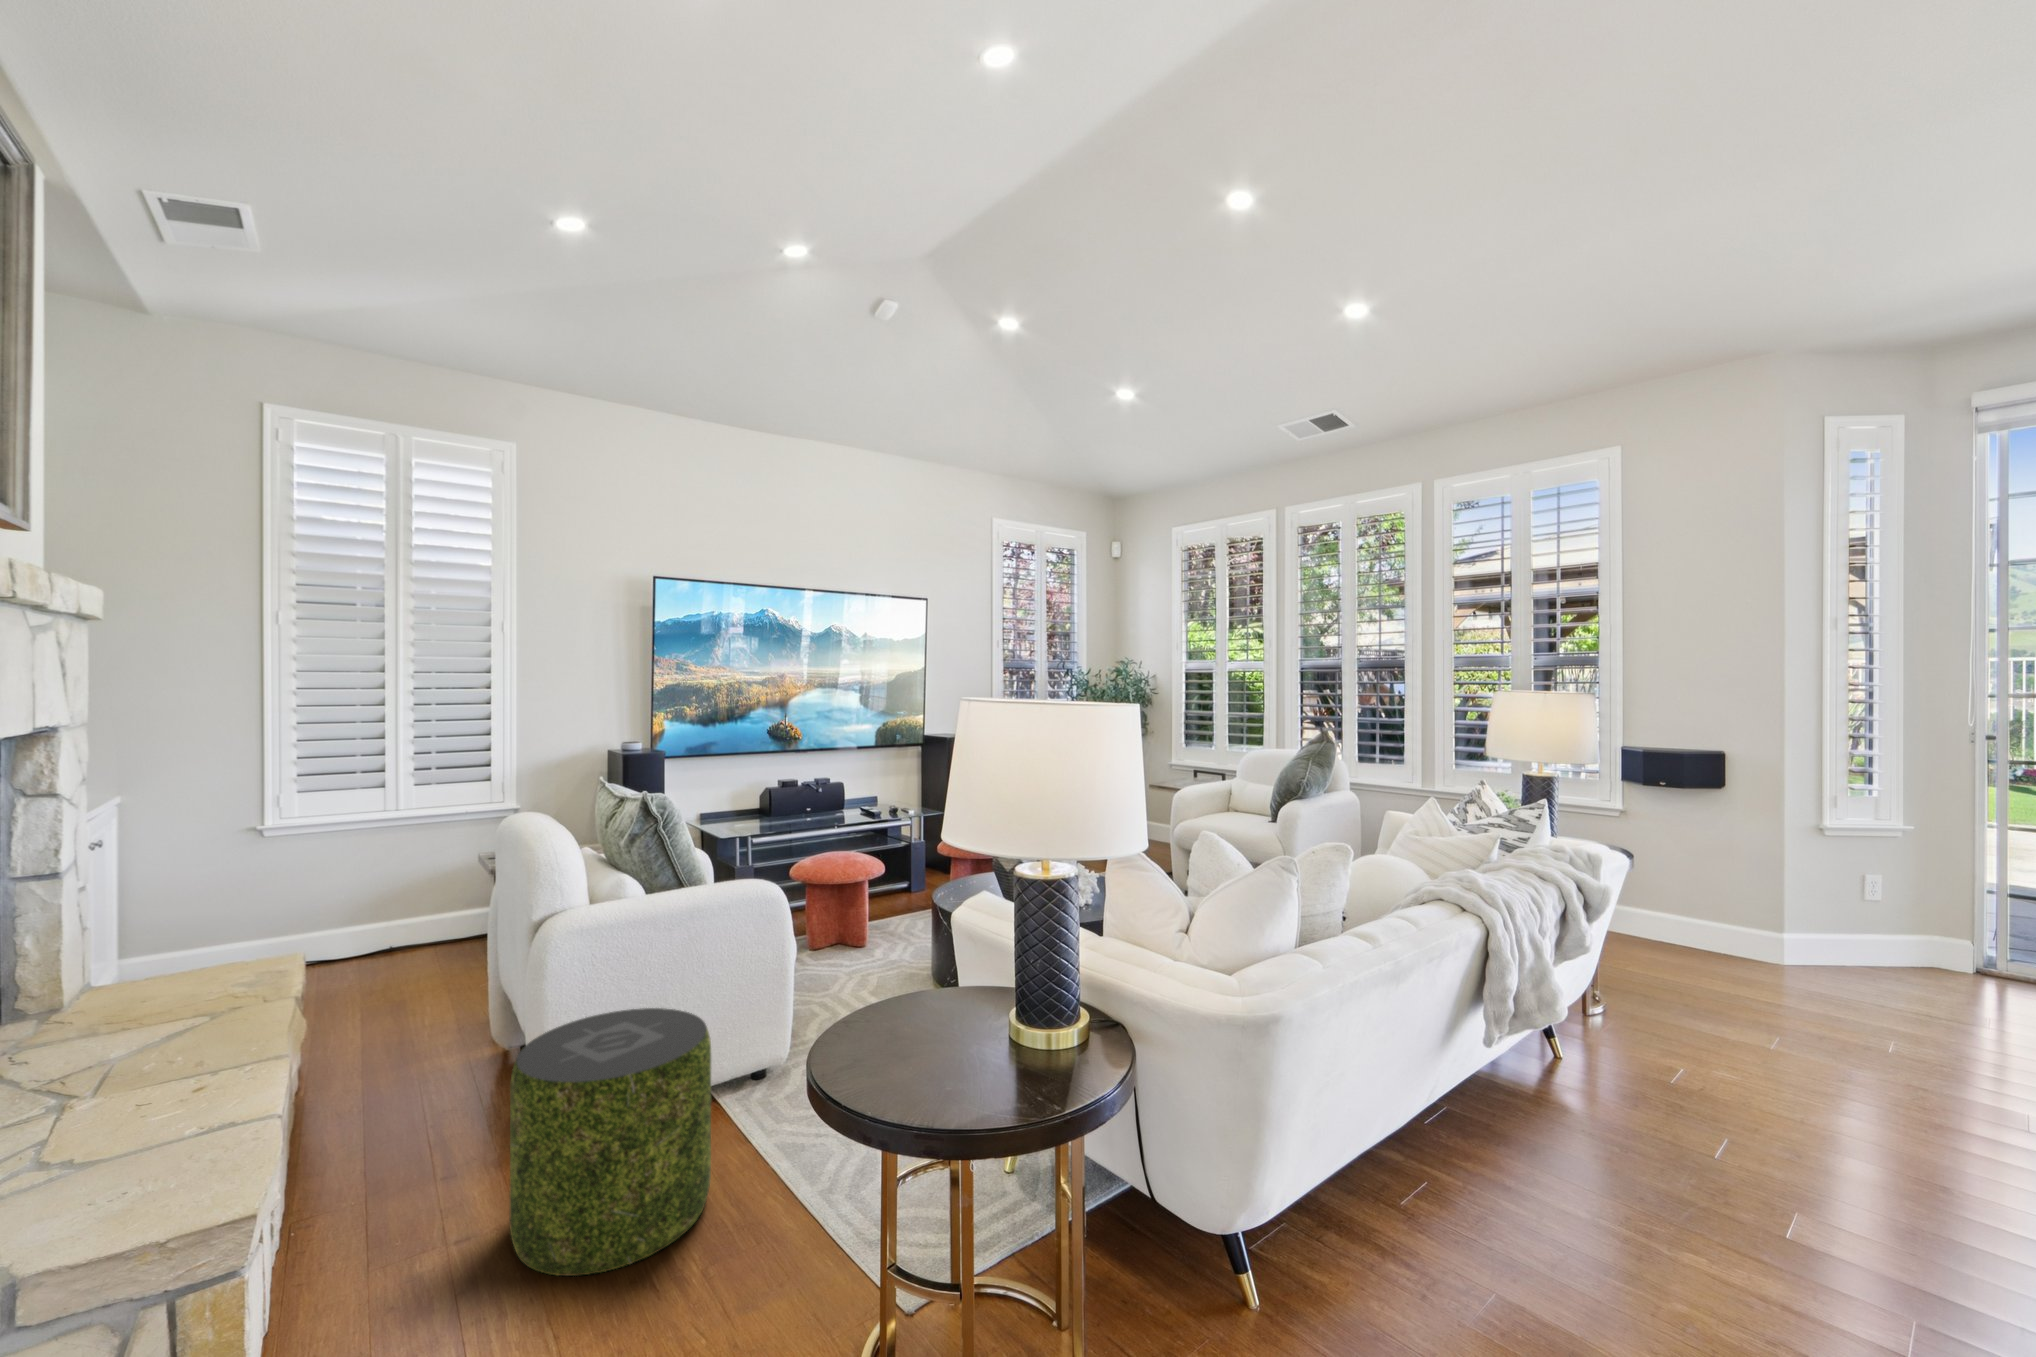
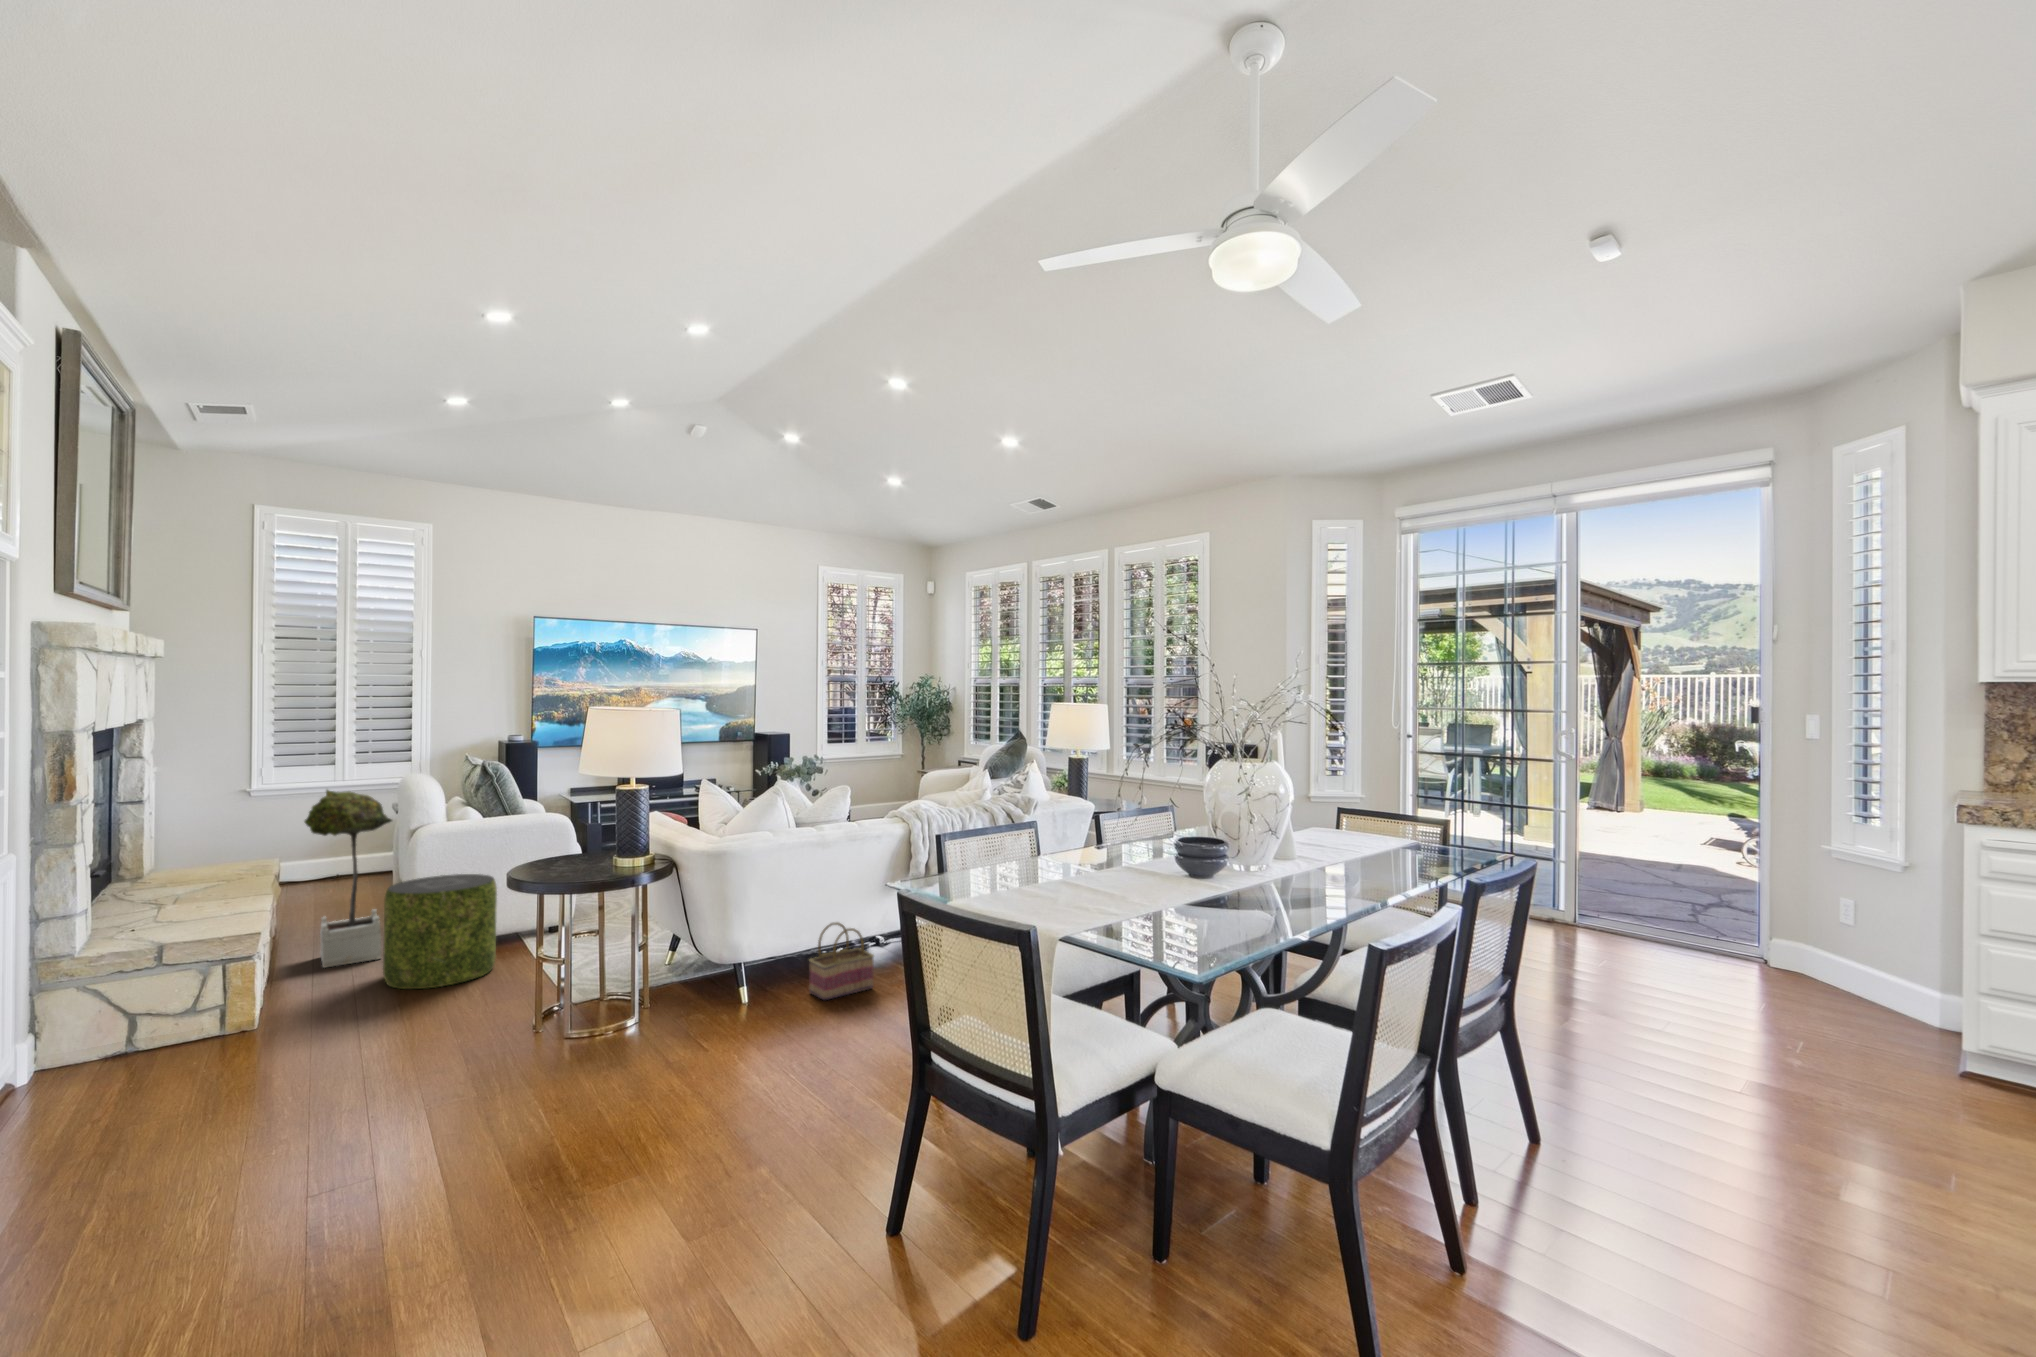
potted tree: none [348,853,507,1196] -> present [305,790,392,968]
basket: none [1371,1123,1482,1310] -> present [809,922,874,1000]

